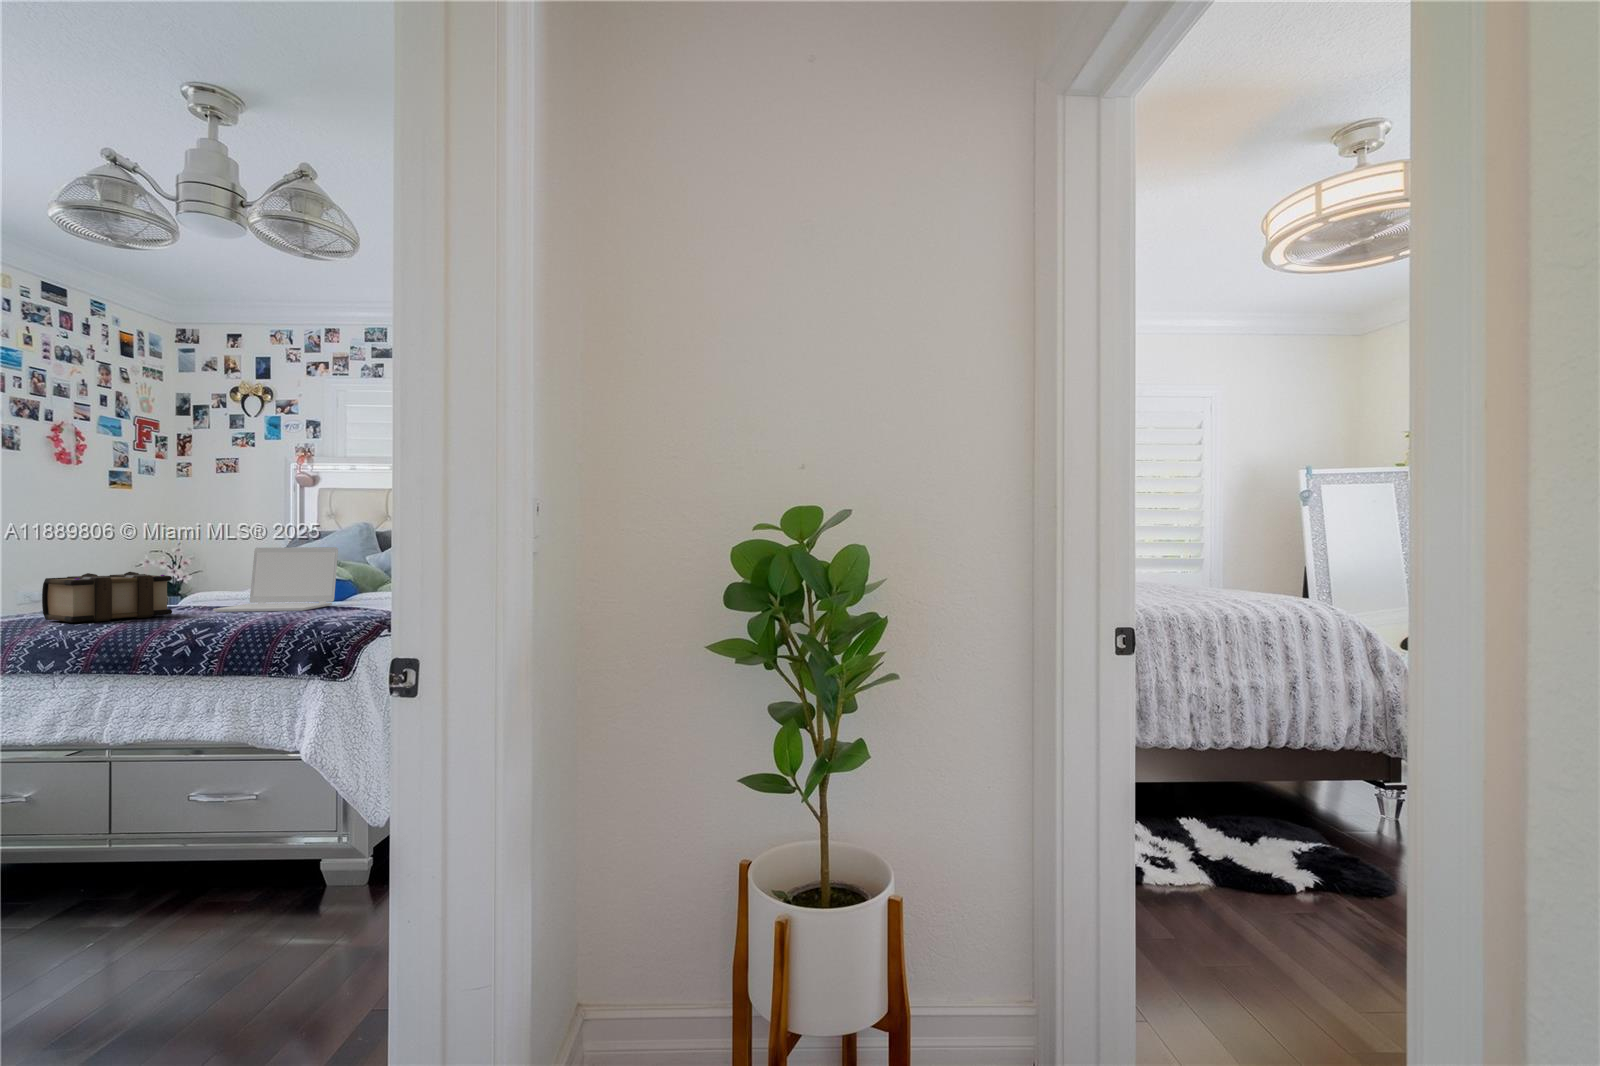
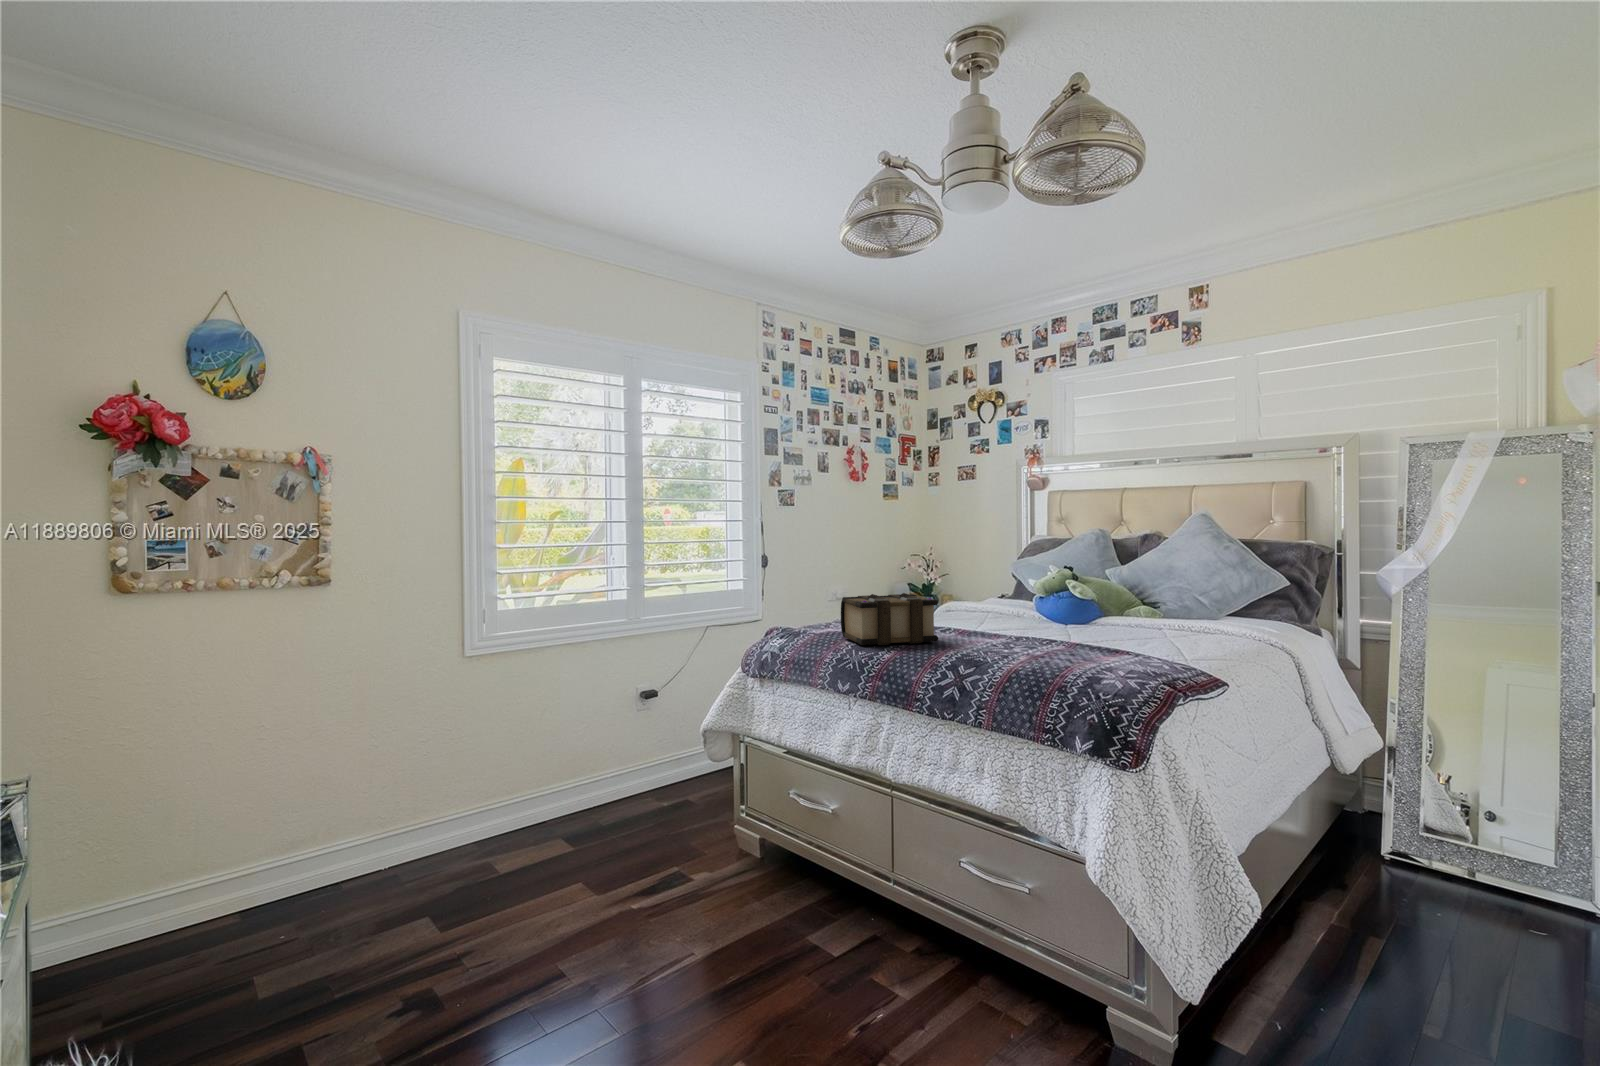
laptop: present [213,547,338,612] -> none [972,566,1094,648]

